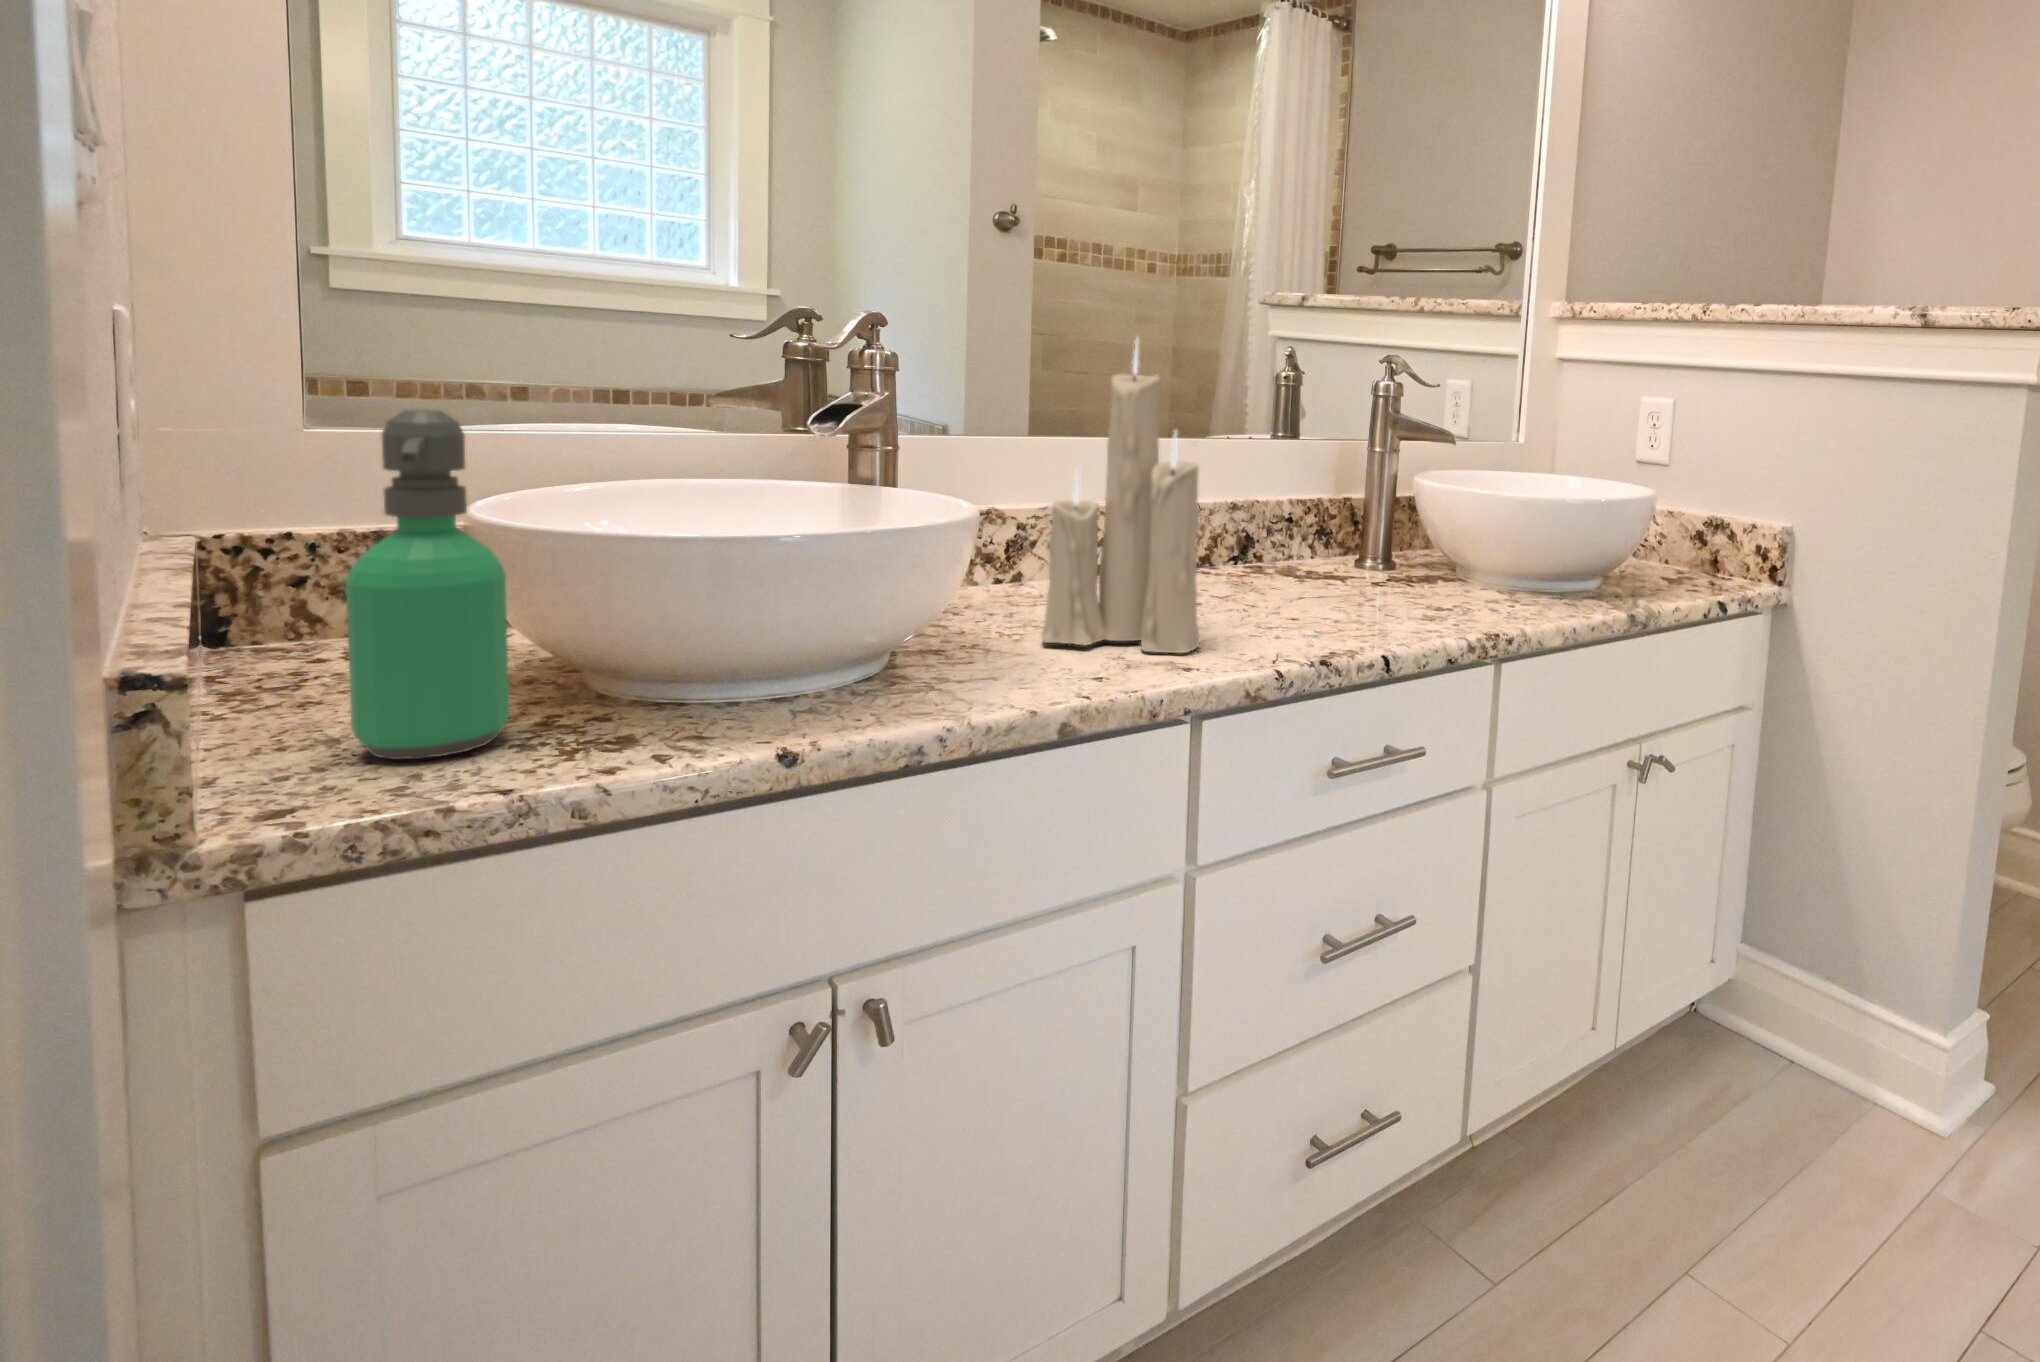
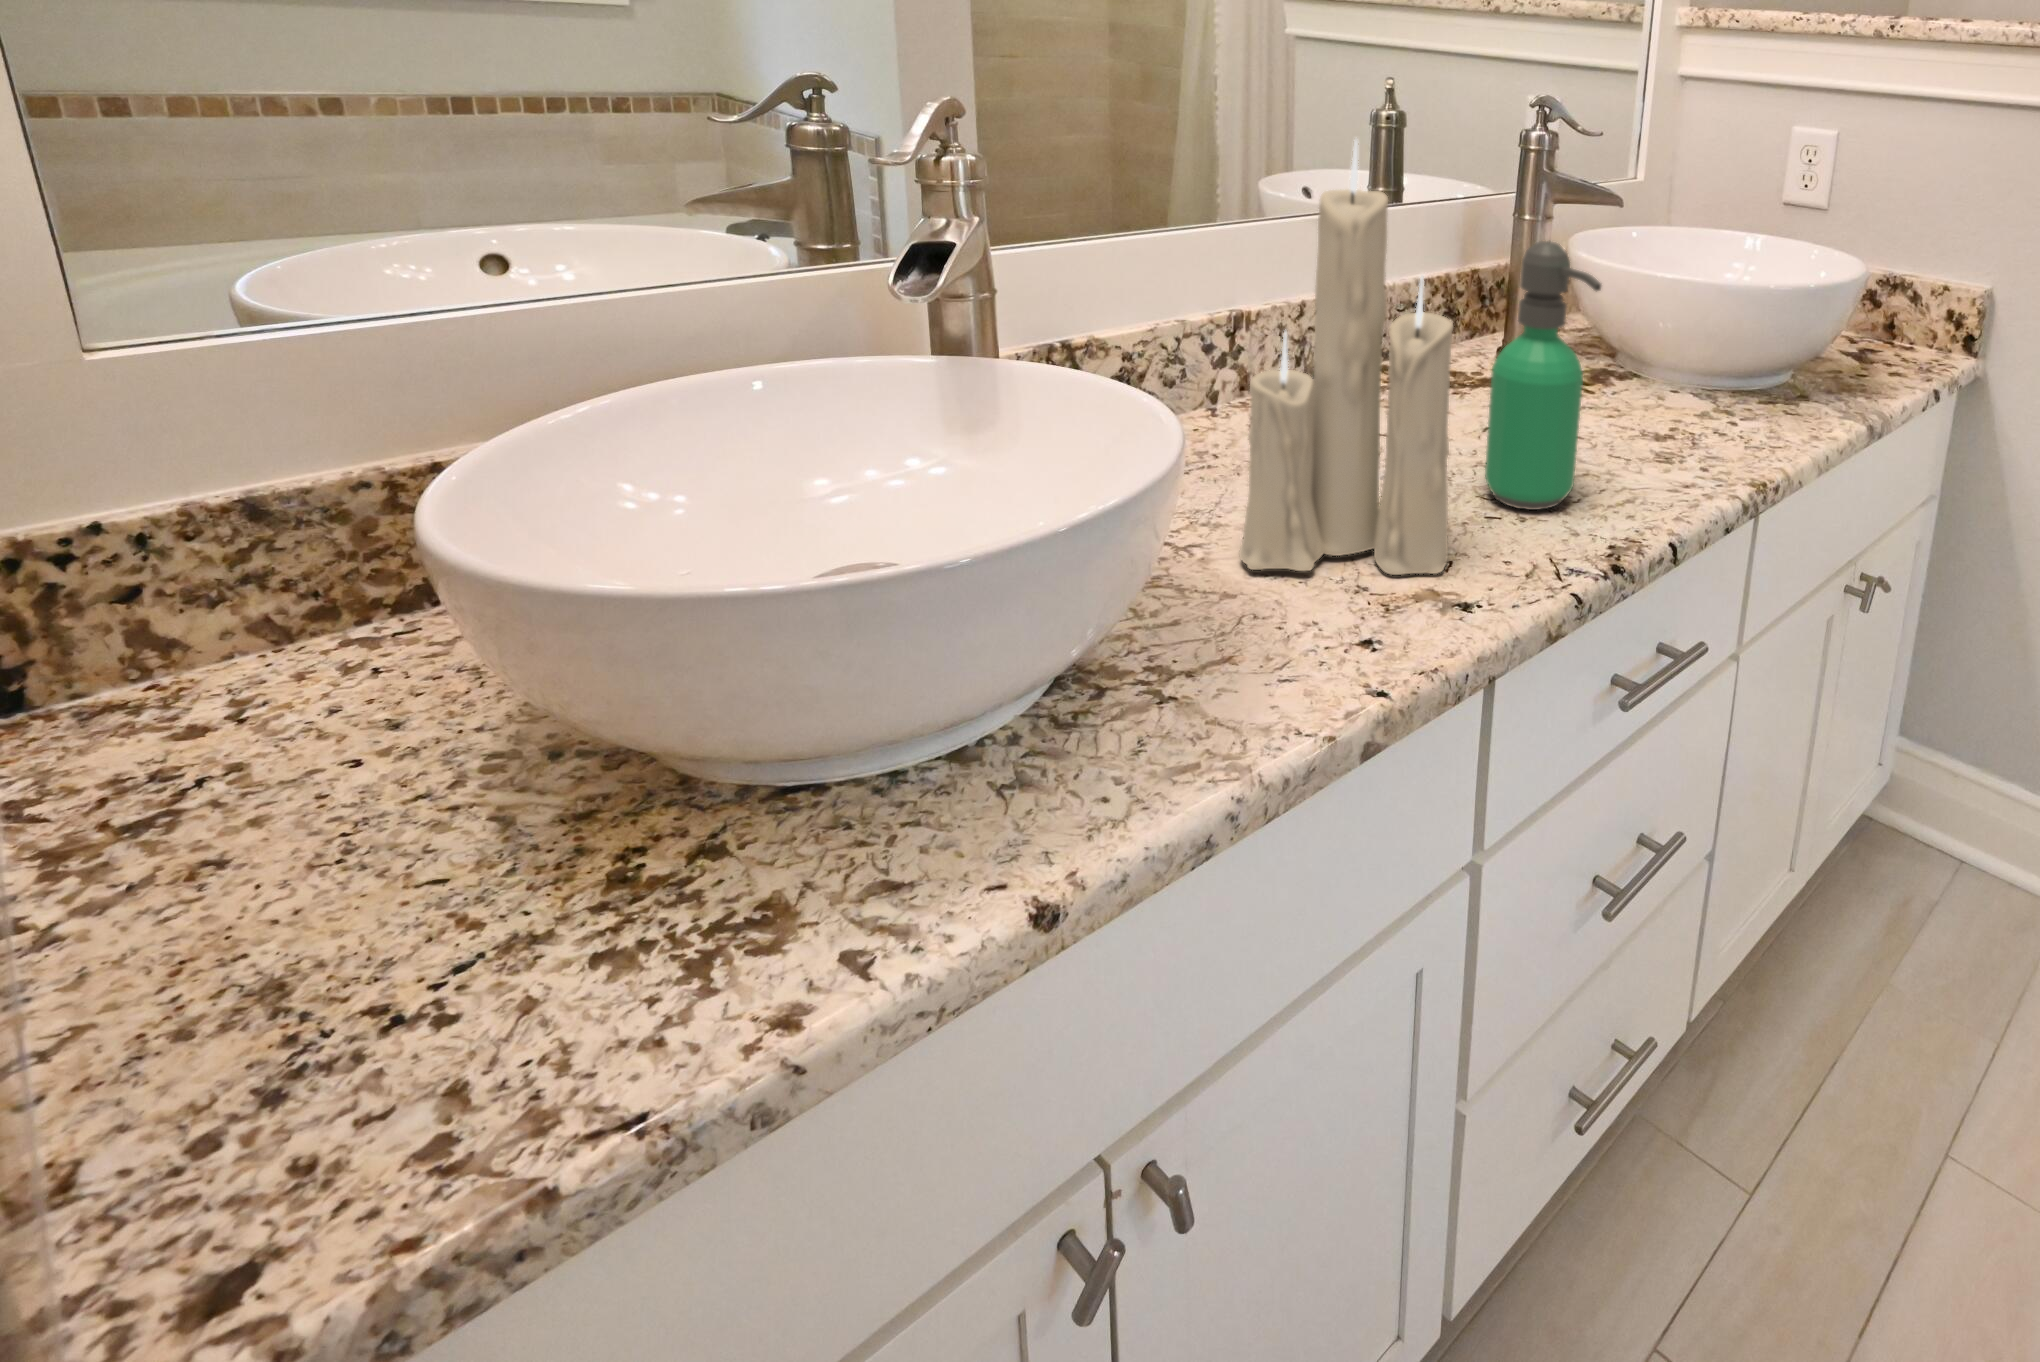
soap dispenser: present [345,409,509,759] -> present [1485,241,1601,510]

